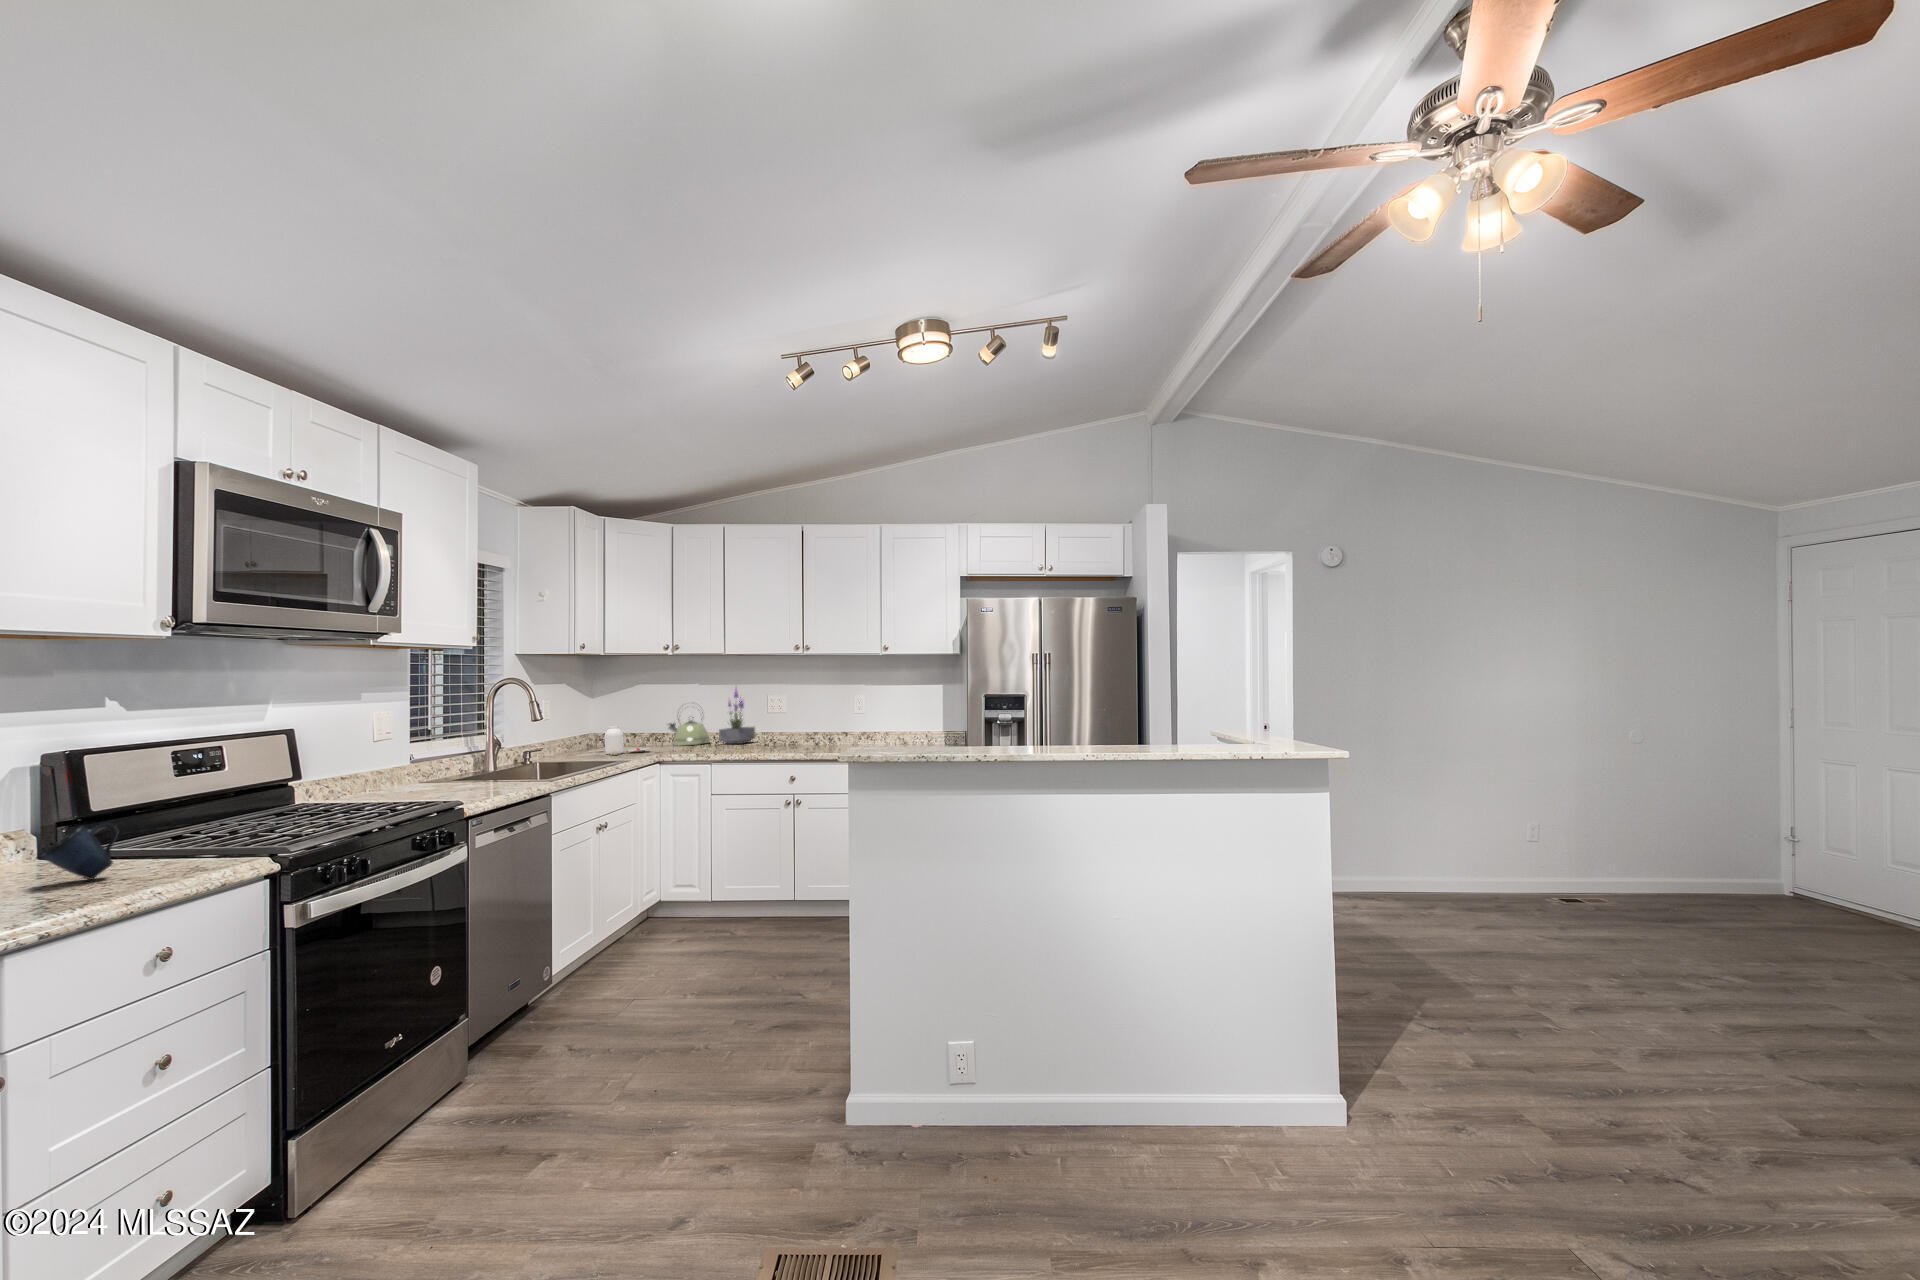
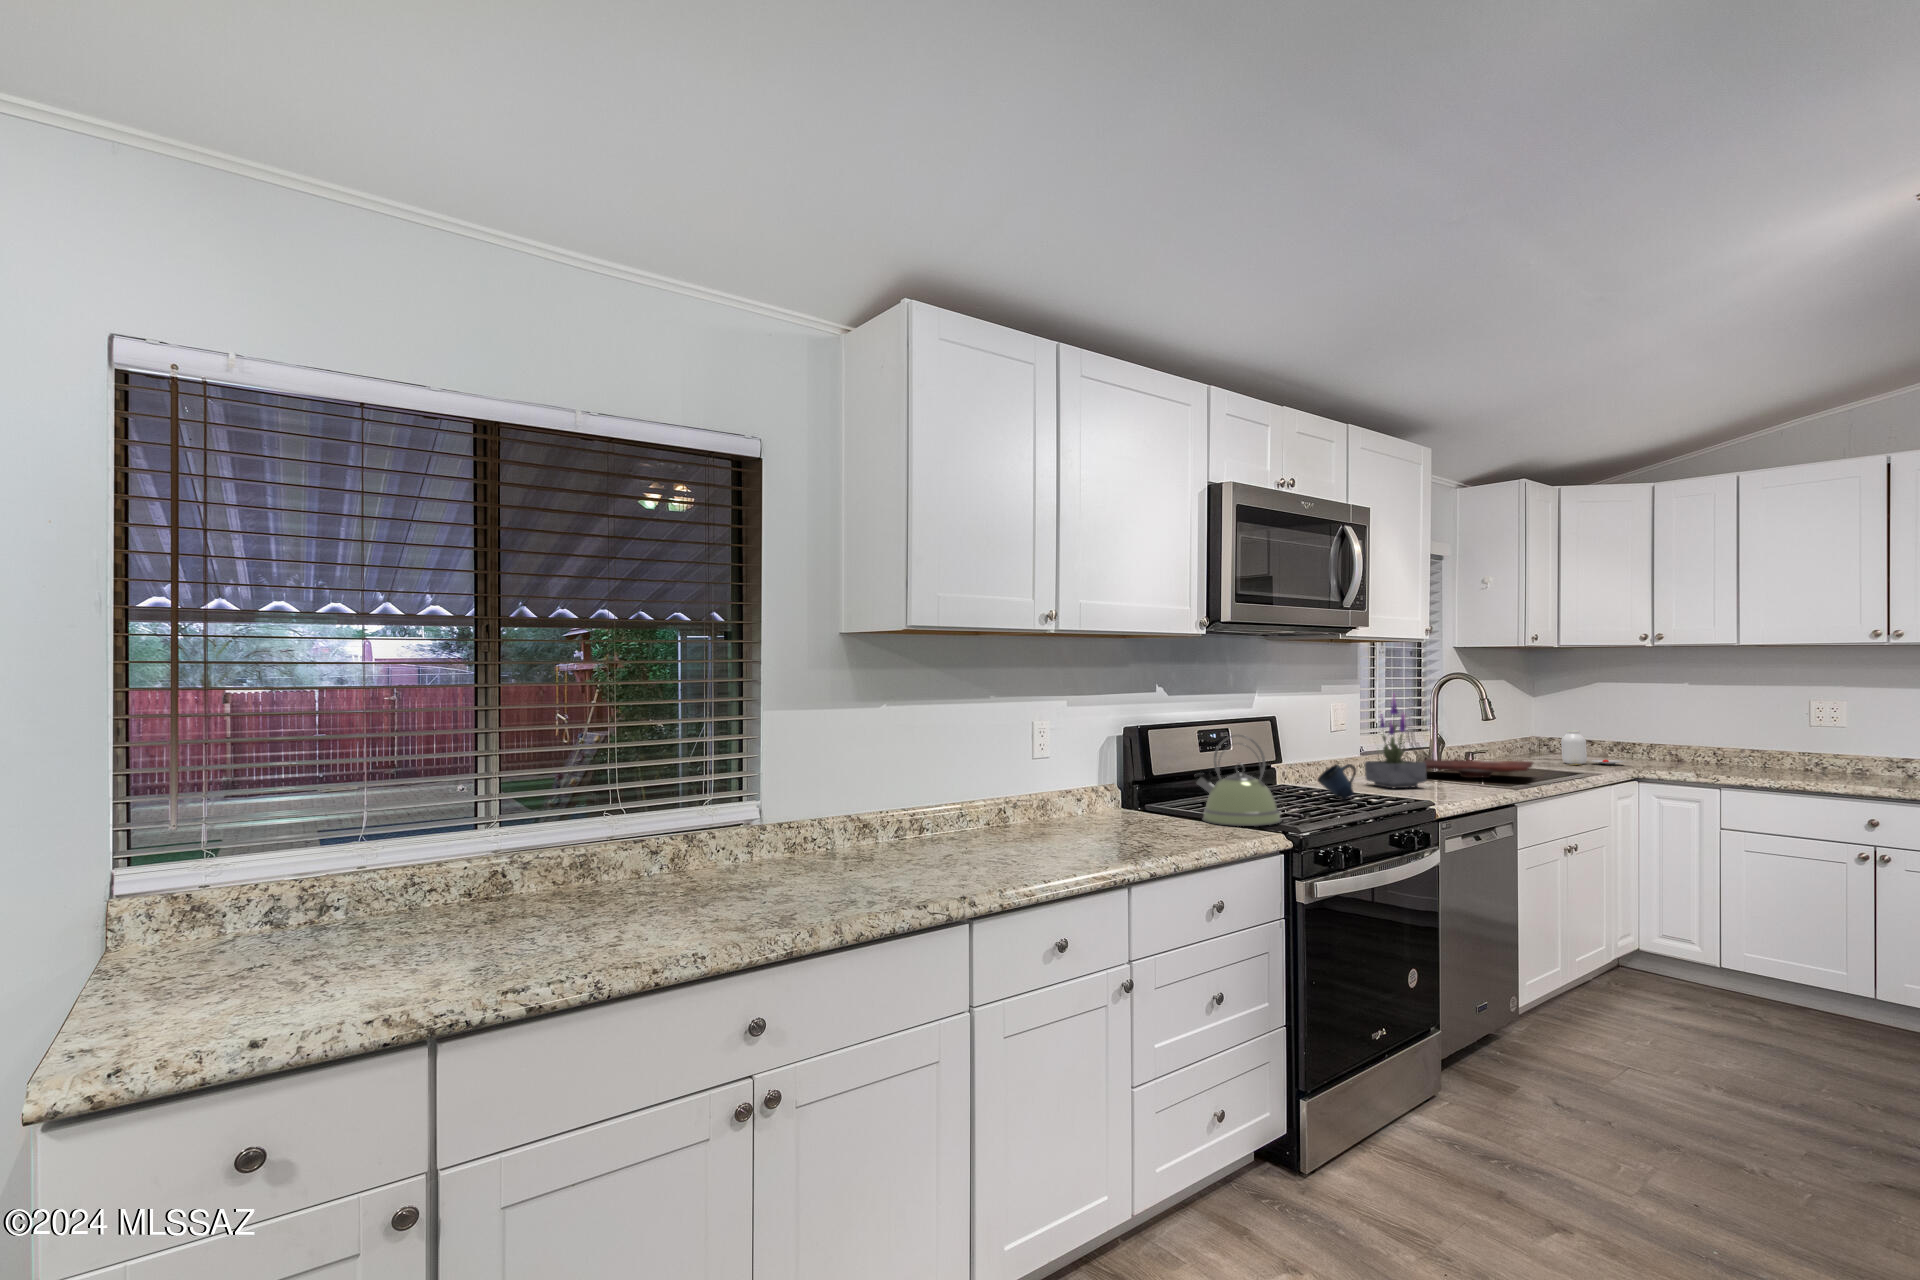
potted plant: present [719,688,755,744] -> present [1365,693,1427,788]
kettle: present [669,717,710,746] -> present [1195,734,1281,826]
cutting board: none [463,755,574,775] -> present [1423,759,1533,778]
mug: present [40,823,118,880] -> present [1318,764,1356,800]

